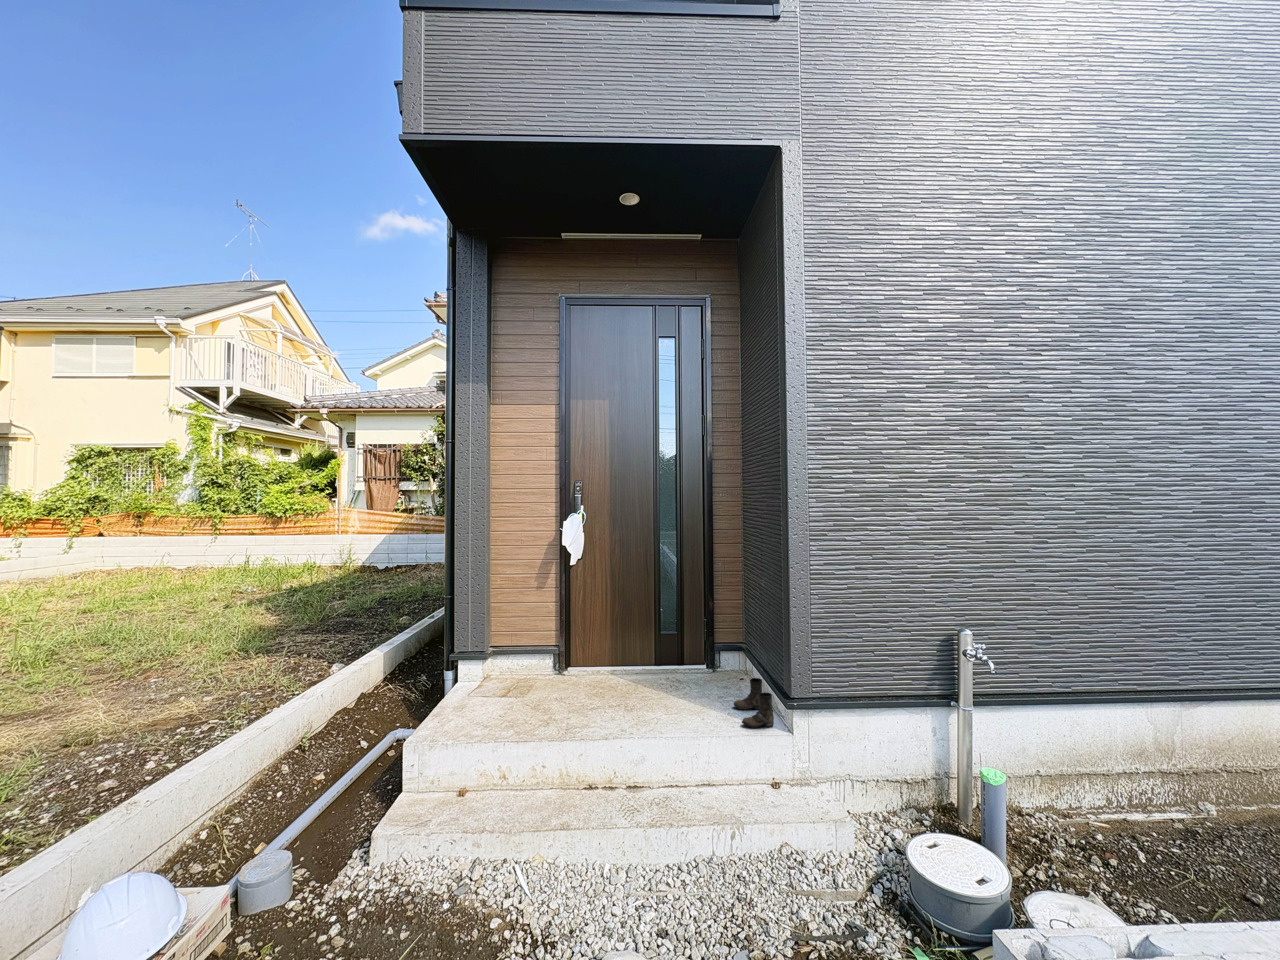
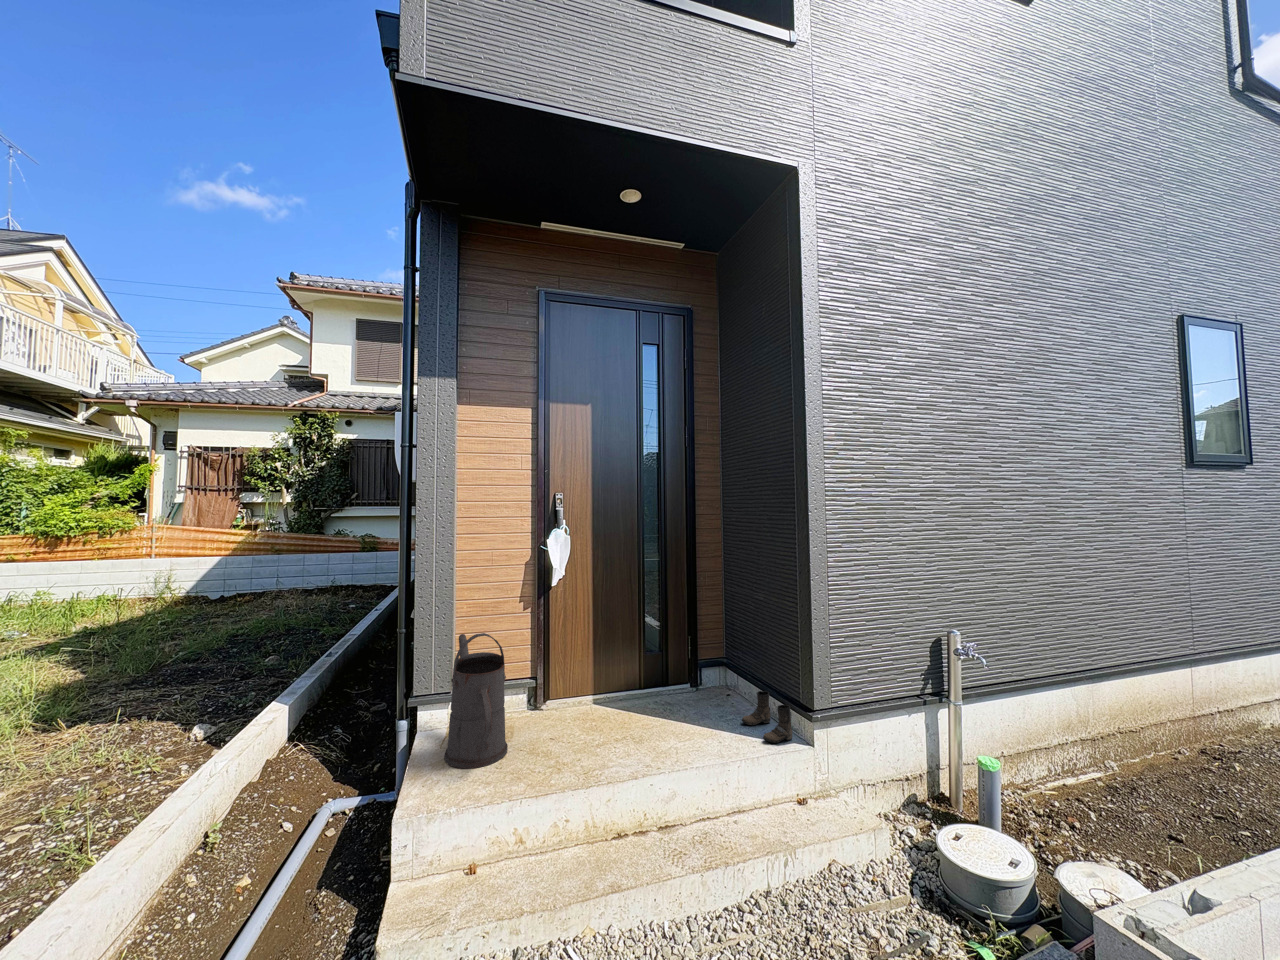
watering can: none [467,607,519,717] -> present [444,633,508,769]

